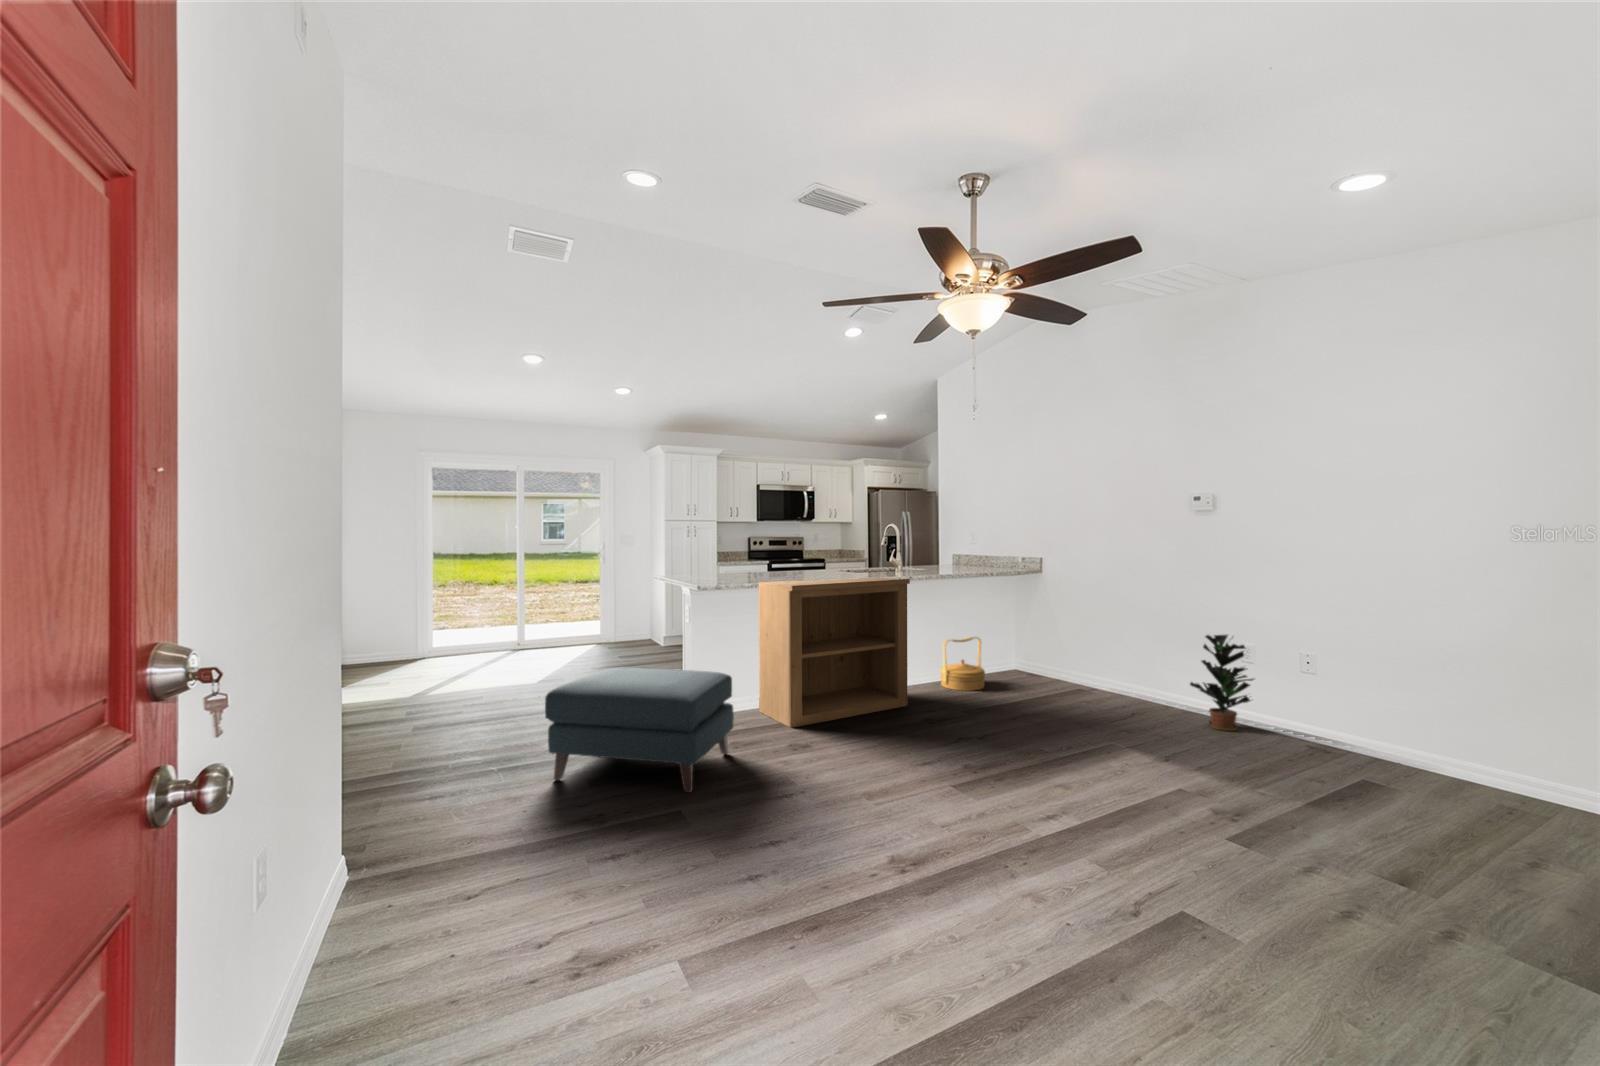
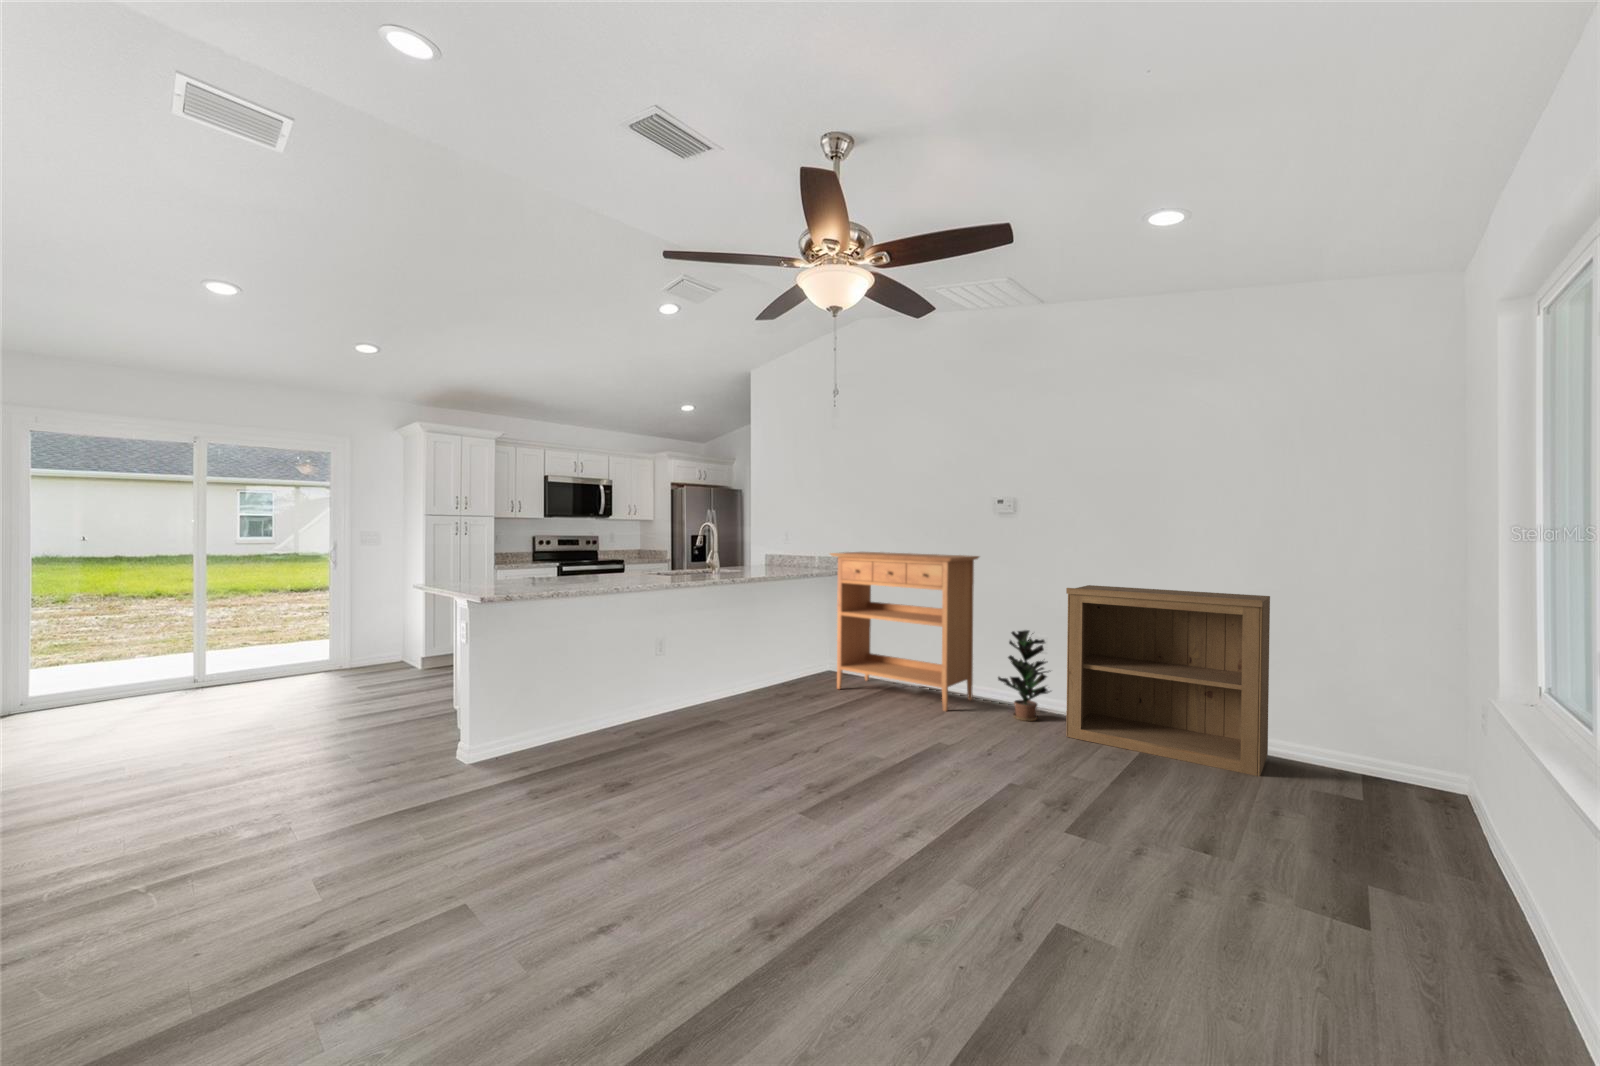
console table: none [1010,551,1174,714] -> present [830,552,979,711]
bookshelf: present [759,577,910,728] -> present [1066,585,1270,776]
woven basket: present [940,637,985,691] -> none [758,641,804,699]
ottoman: present [545,668,734,793] -> none [246,706,532,881]

